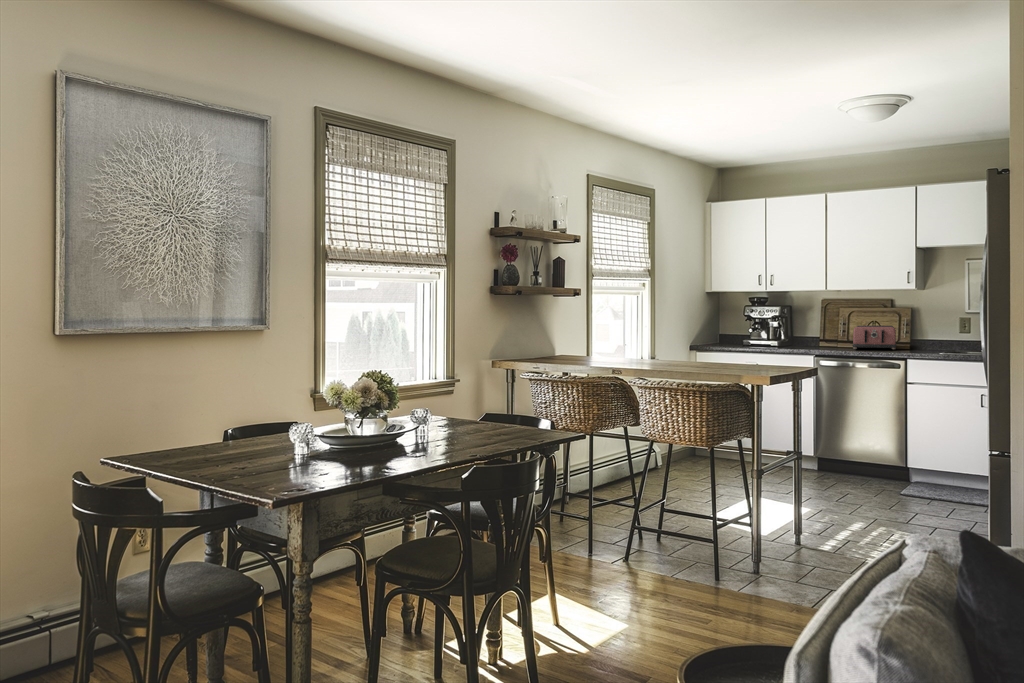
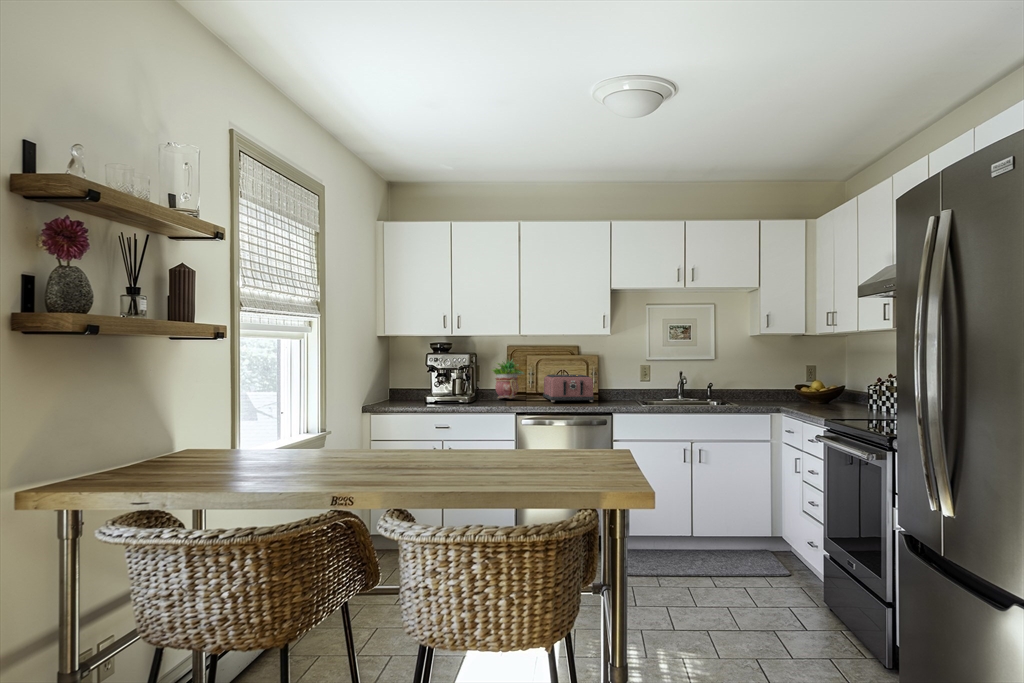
potted plant: none [802,310,834,347] -> present [492,359,525,399]

